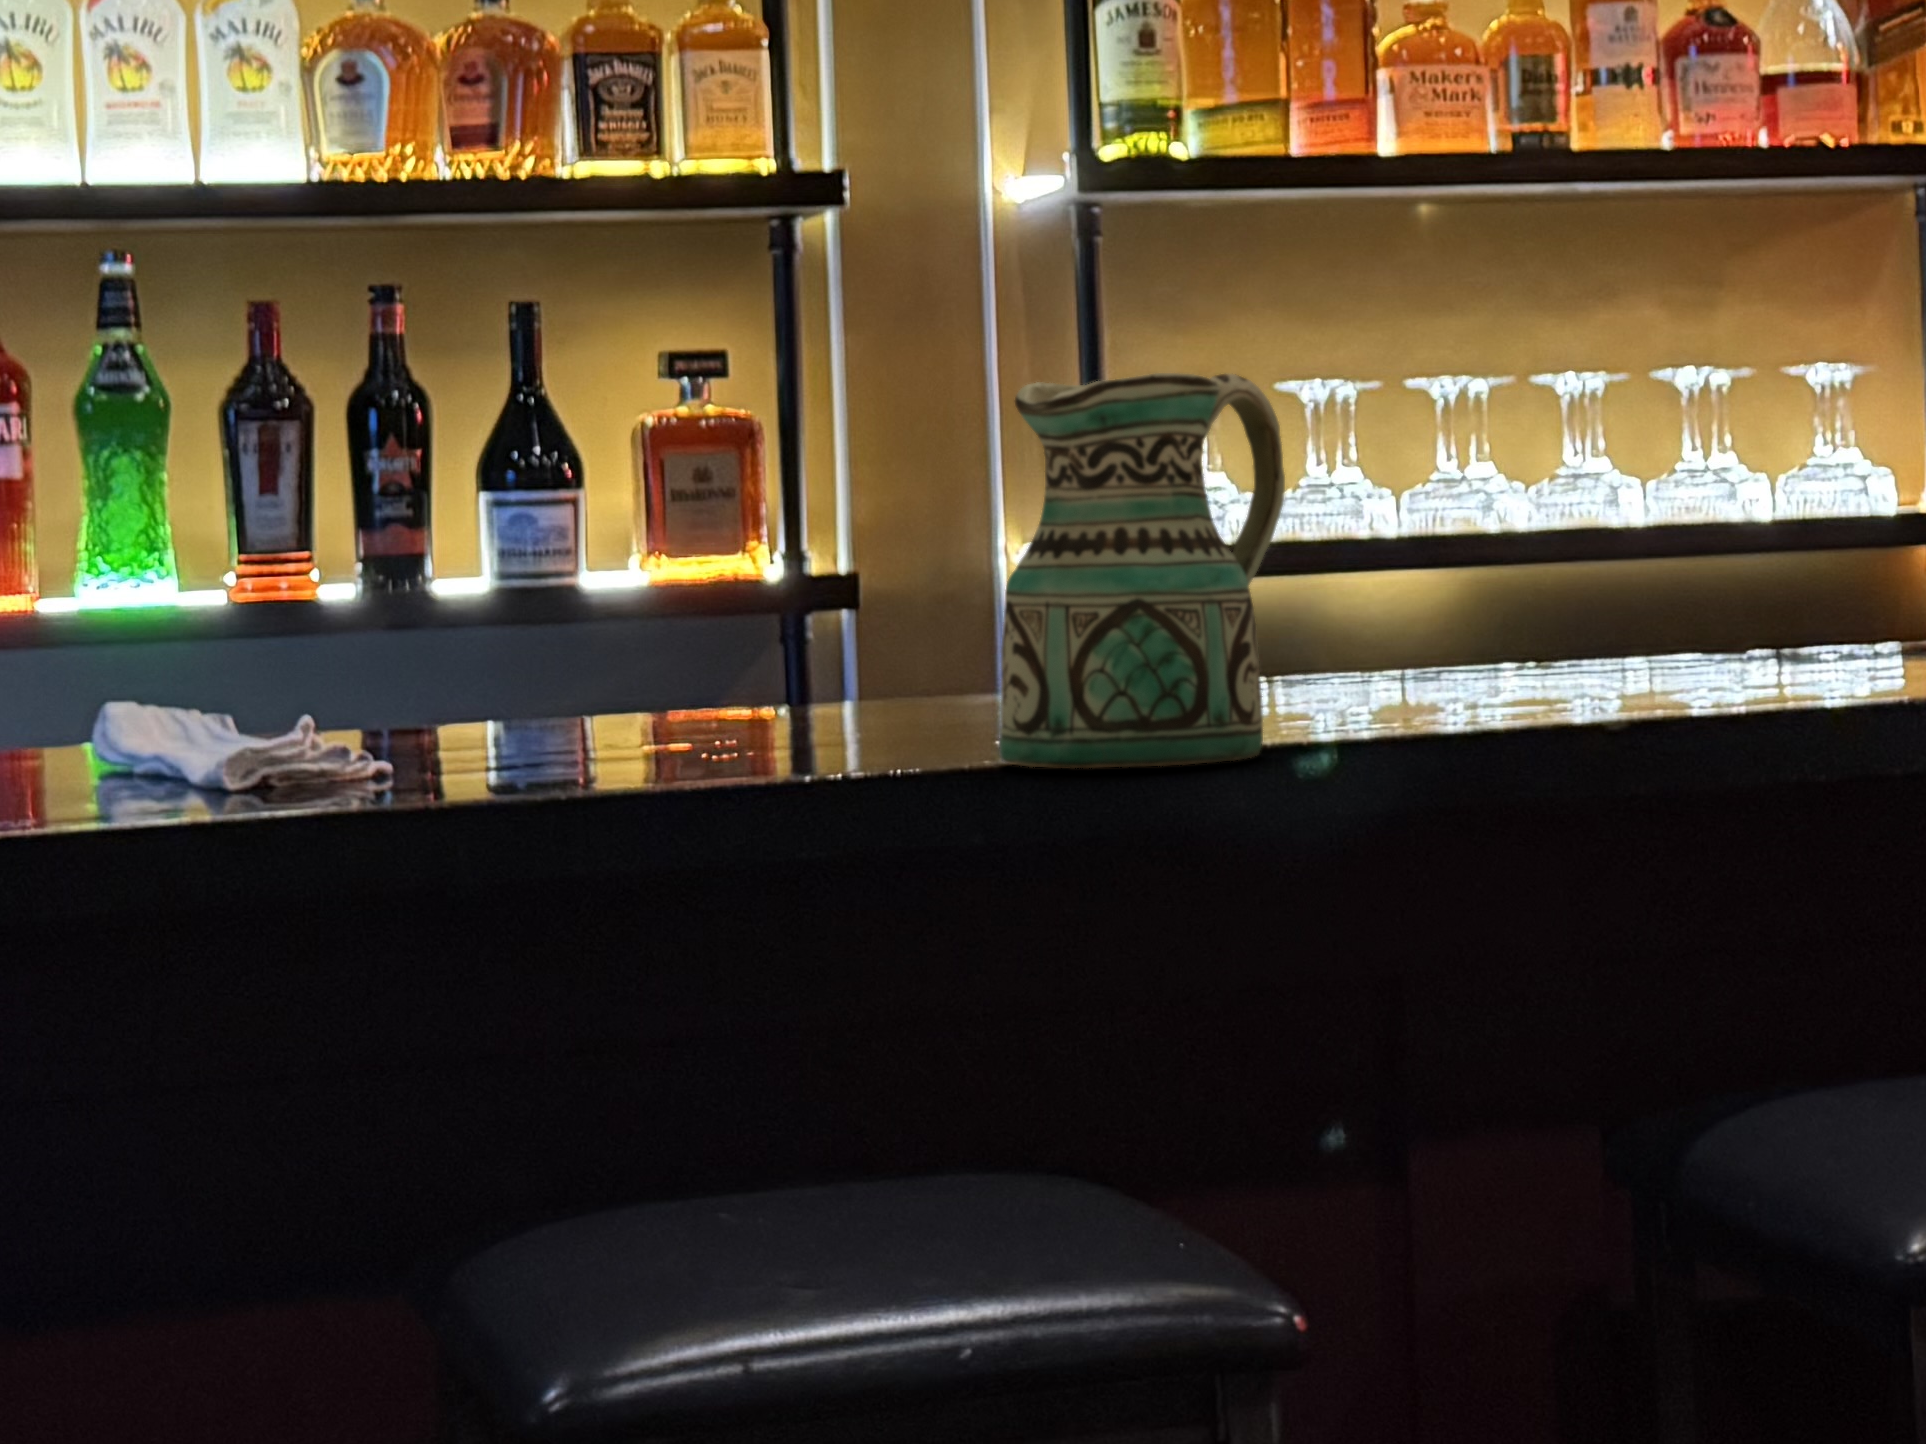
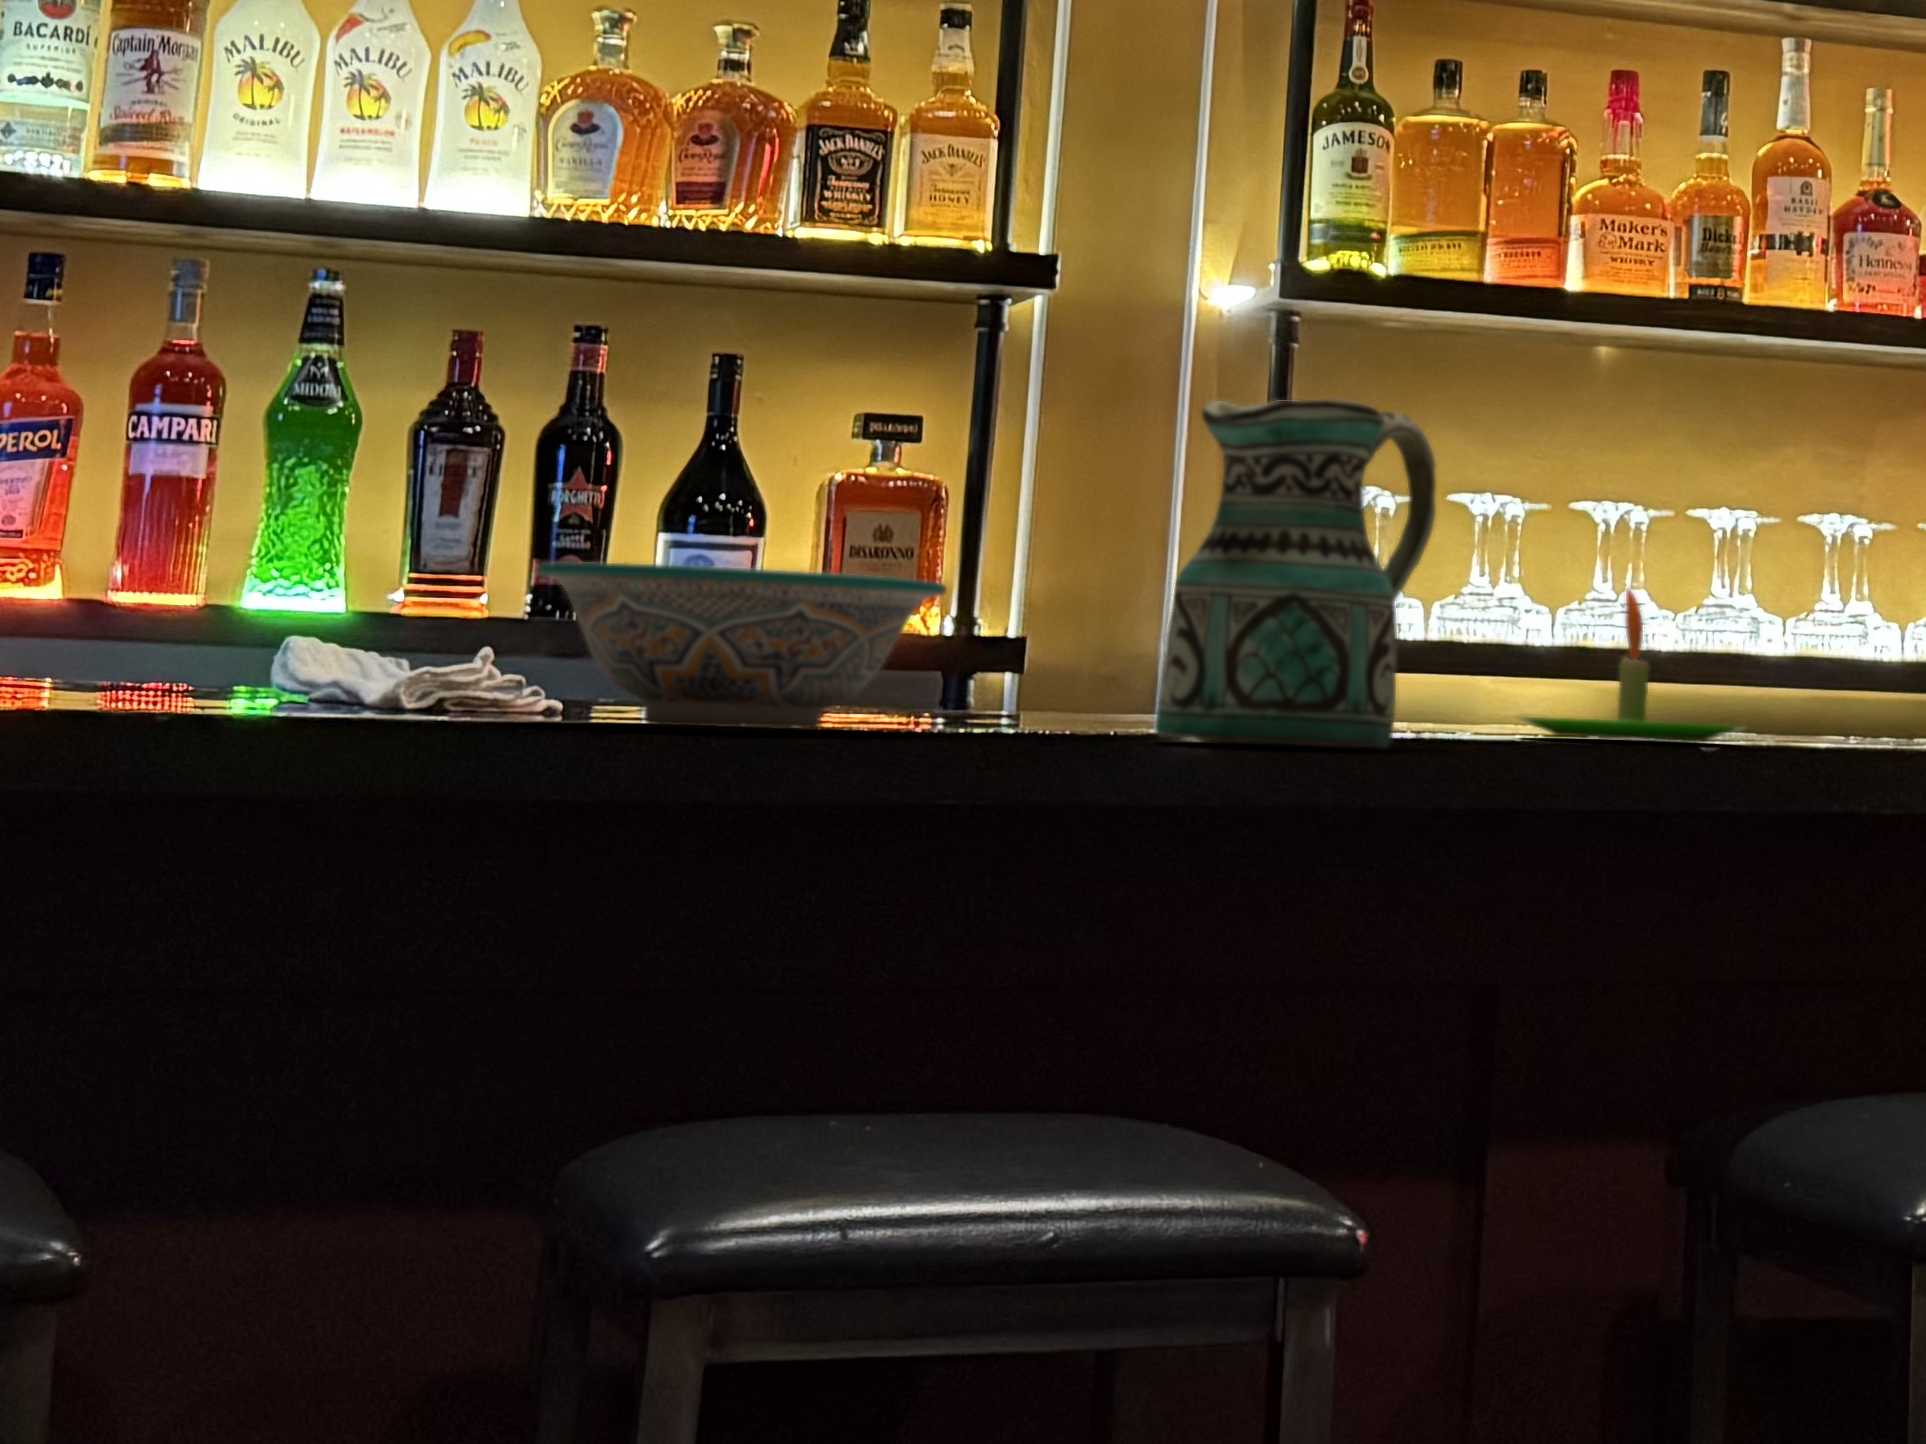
candle: none [1388,516,1646,688] -> present [1519,588,1743,742]
bowl: none [317,612,757,794] -> present [538,562,947,730]

